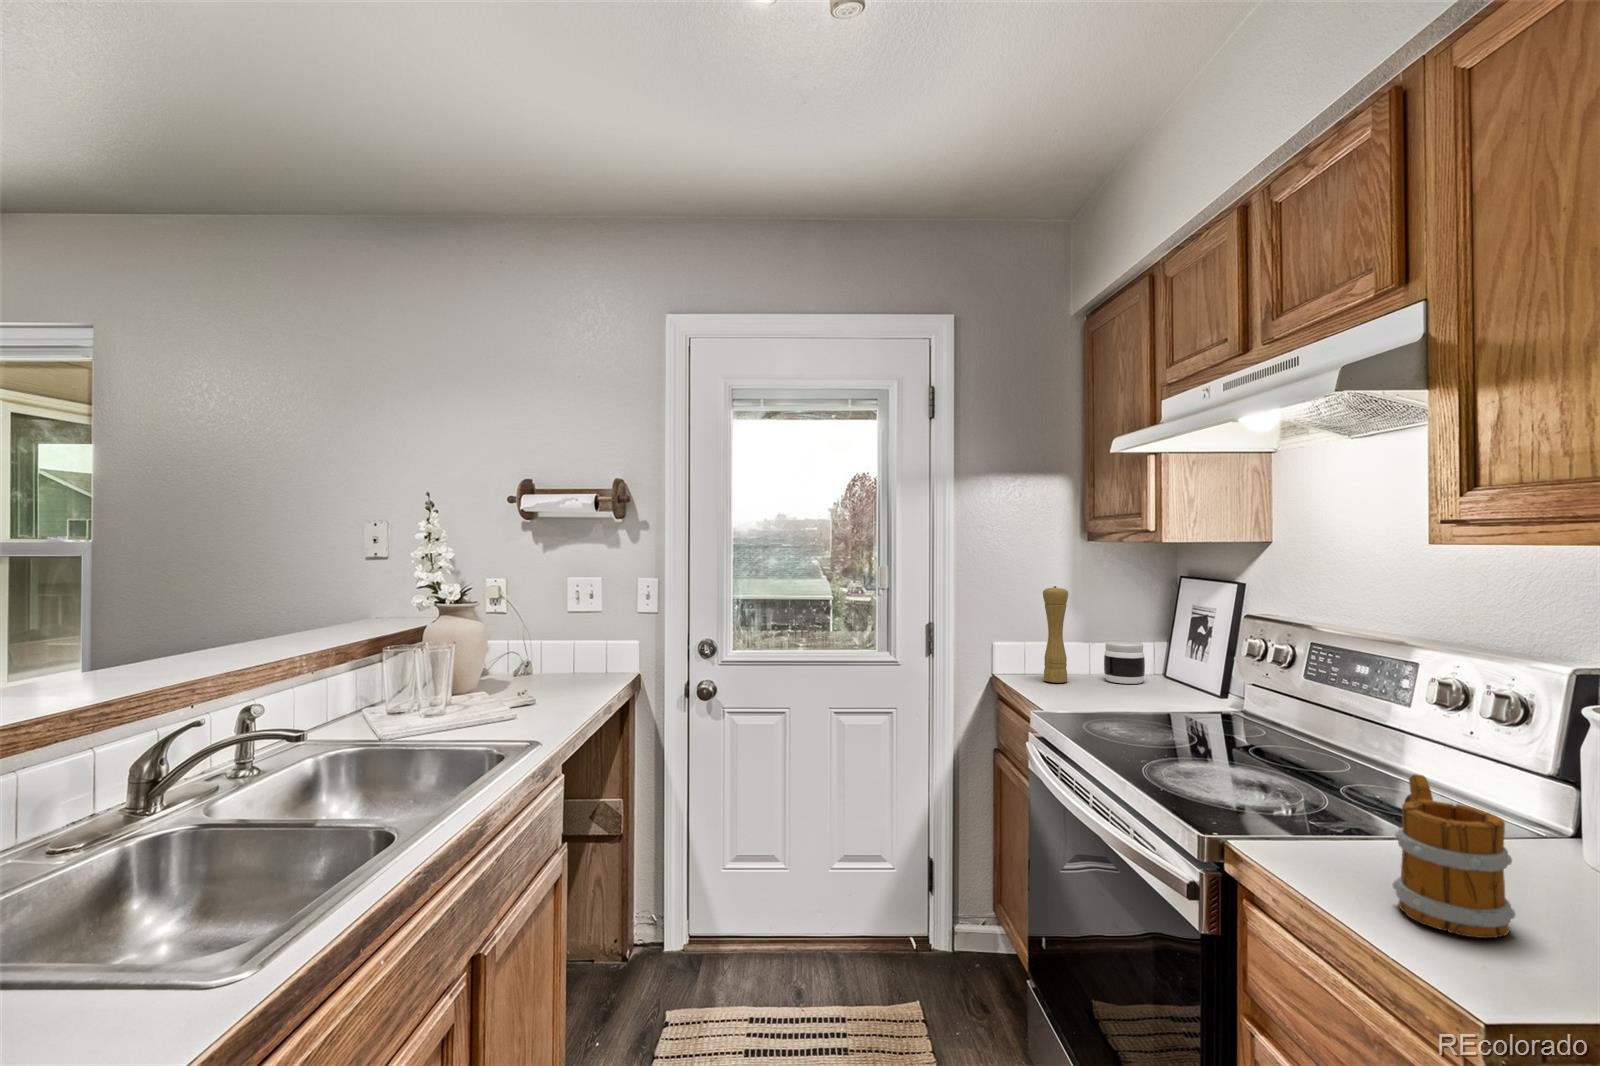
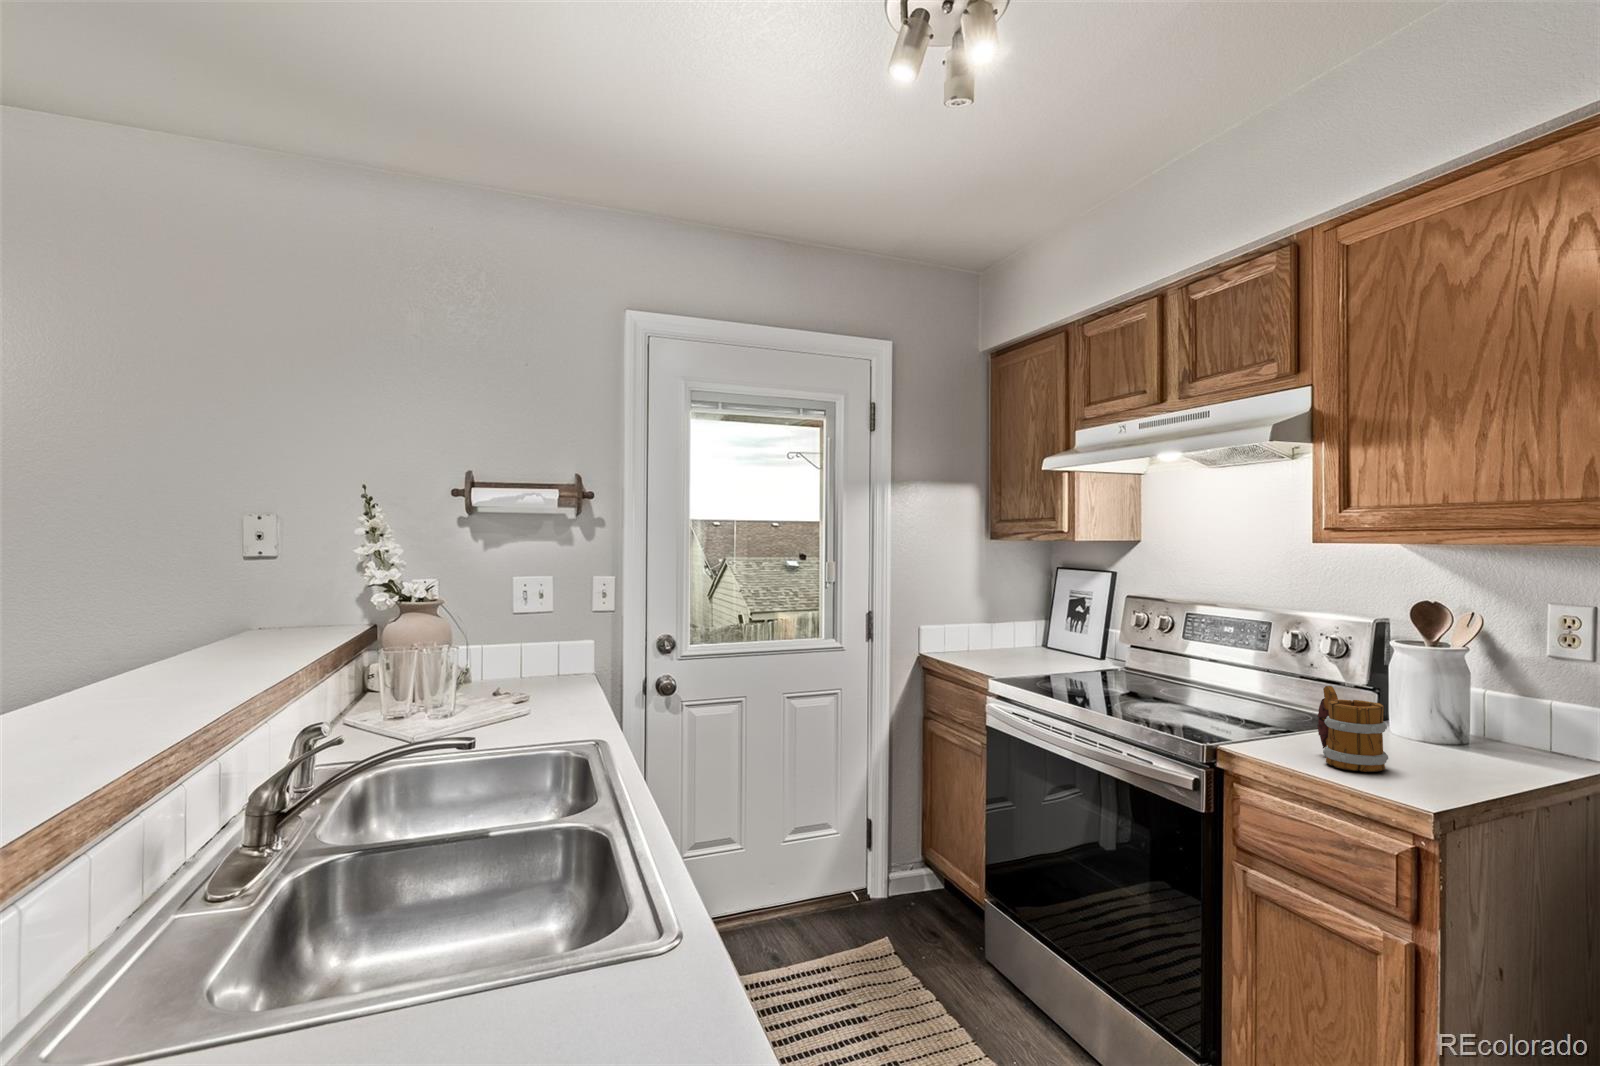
pepper mill: present [1043,586,1068,683] -> none [959,577,980,660]
jar: present [1104,641,1145,684] -> none [1004,622,1037,658]

